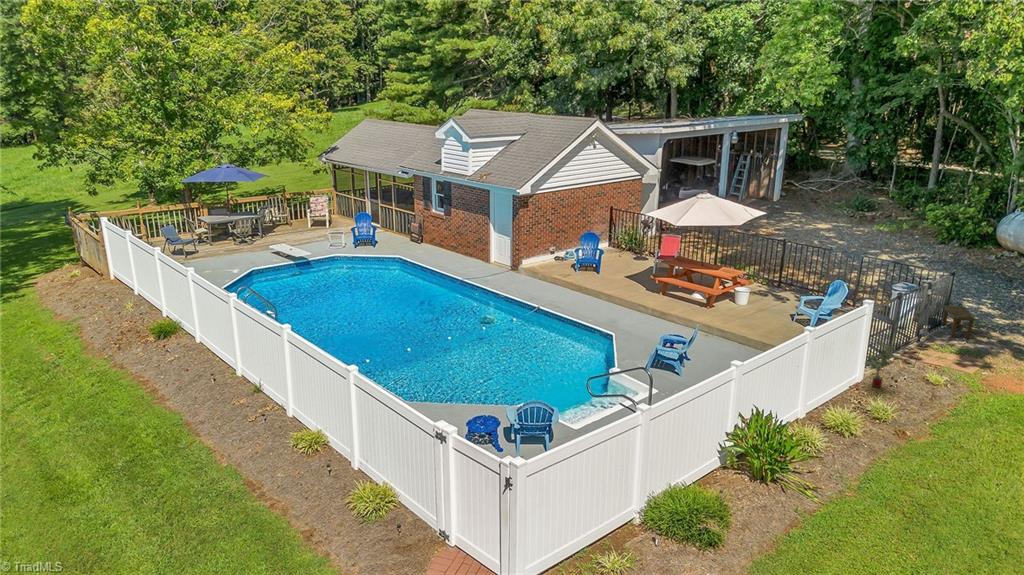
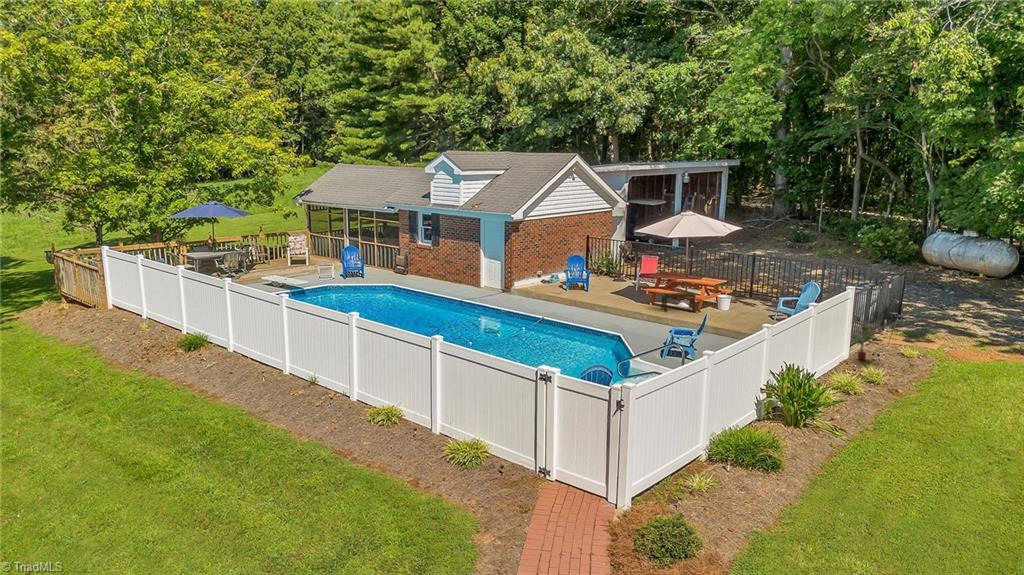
bench: present [942,305,974,339] -> present [661,292,696,312]

